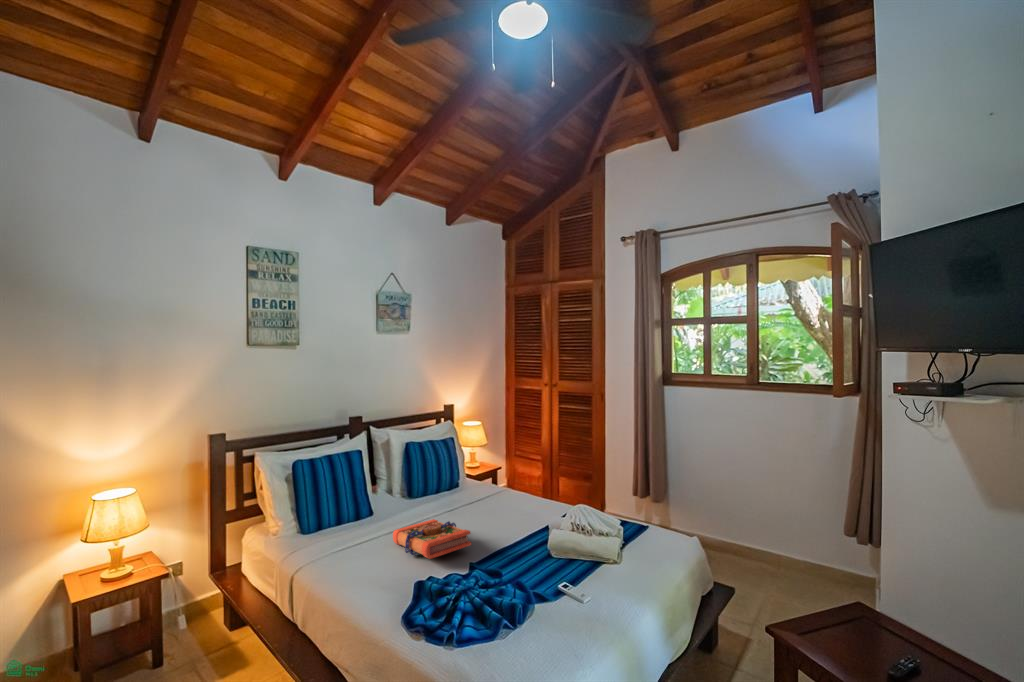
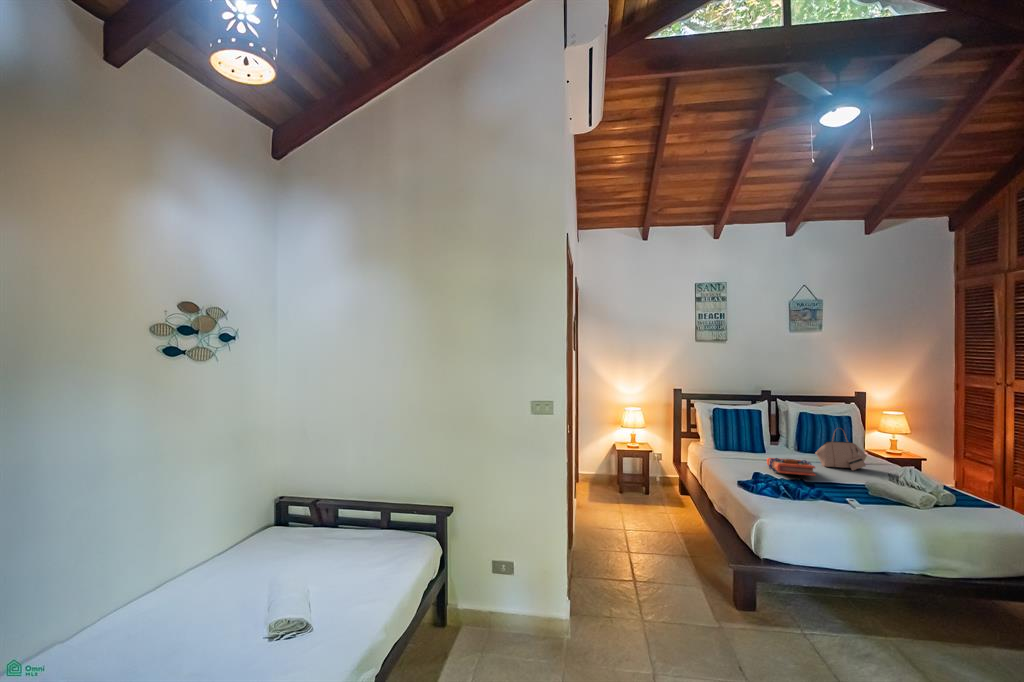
handbag: none [443,459,495,516] -> present [815,432,867,471]

